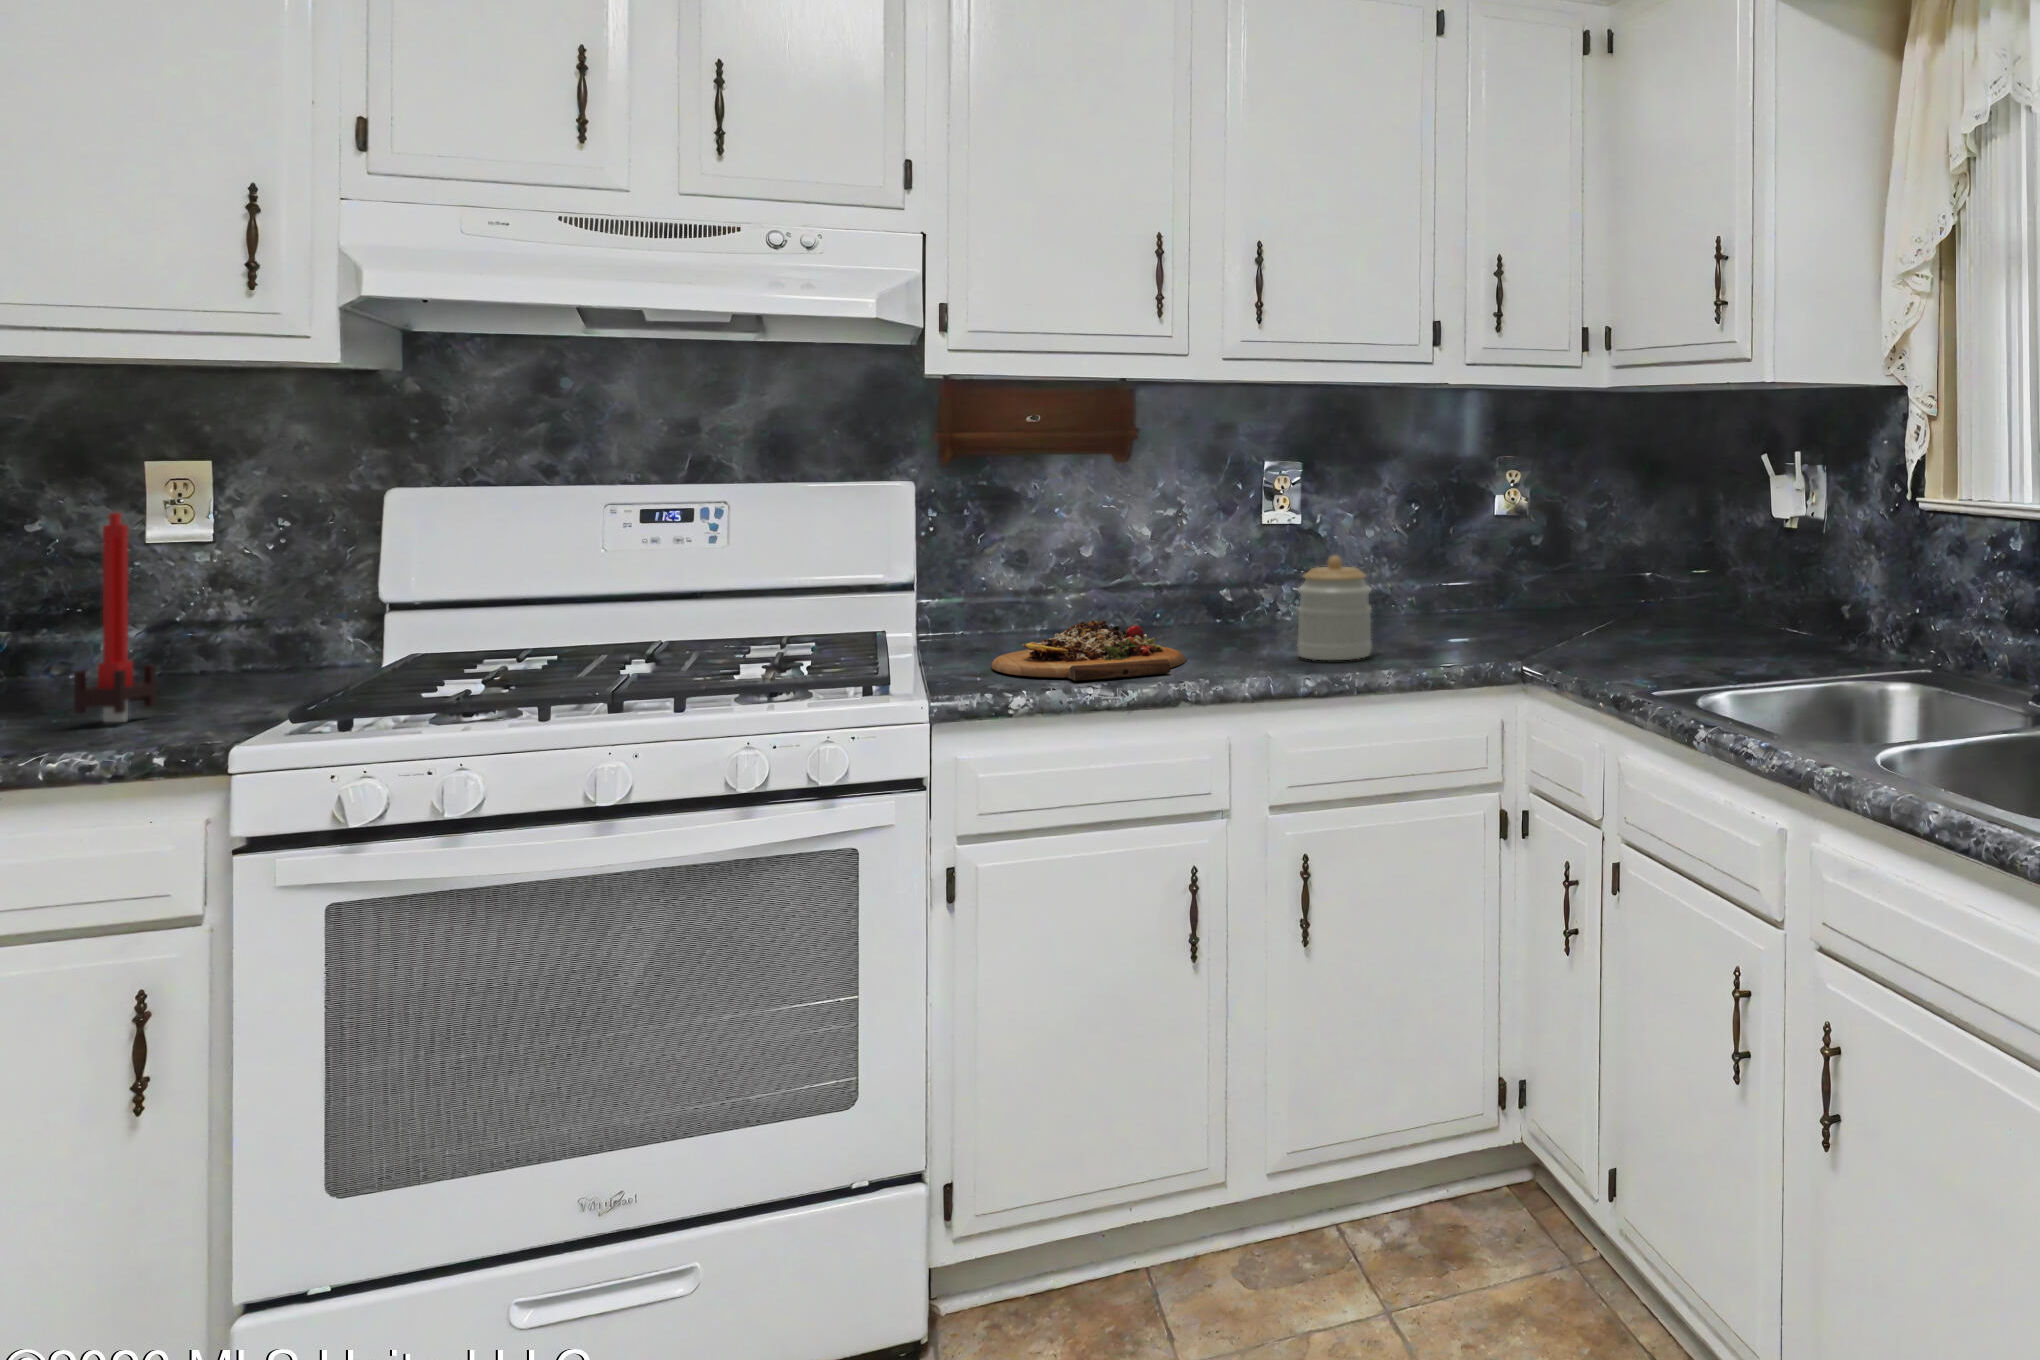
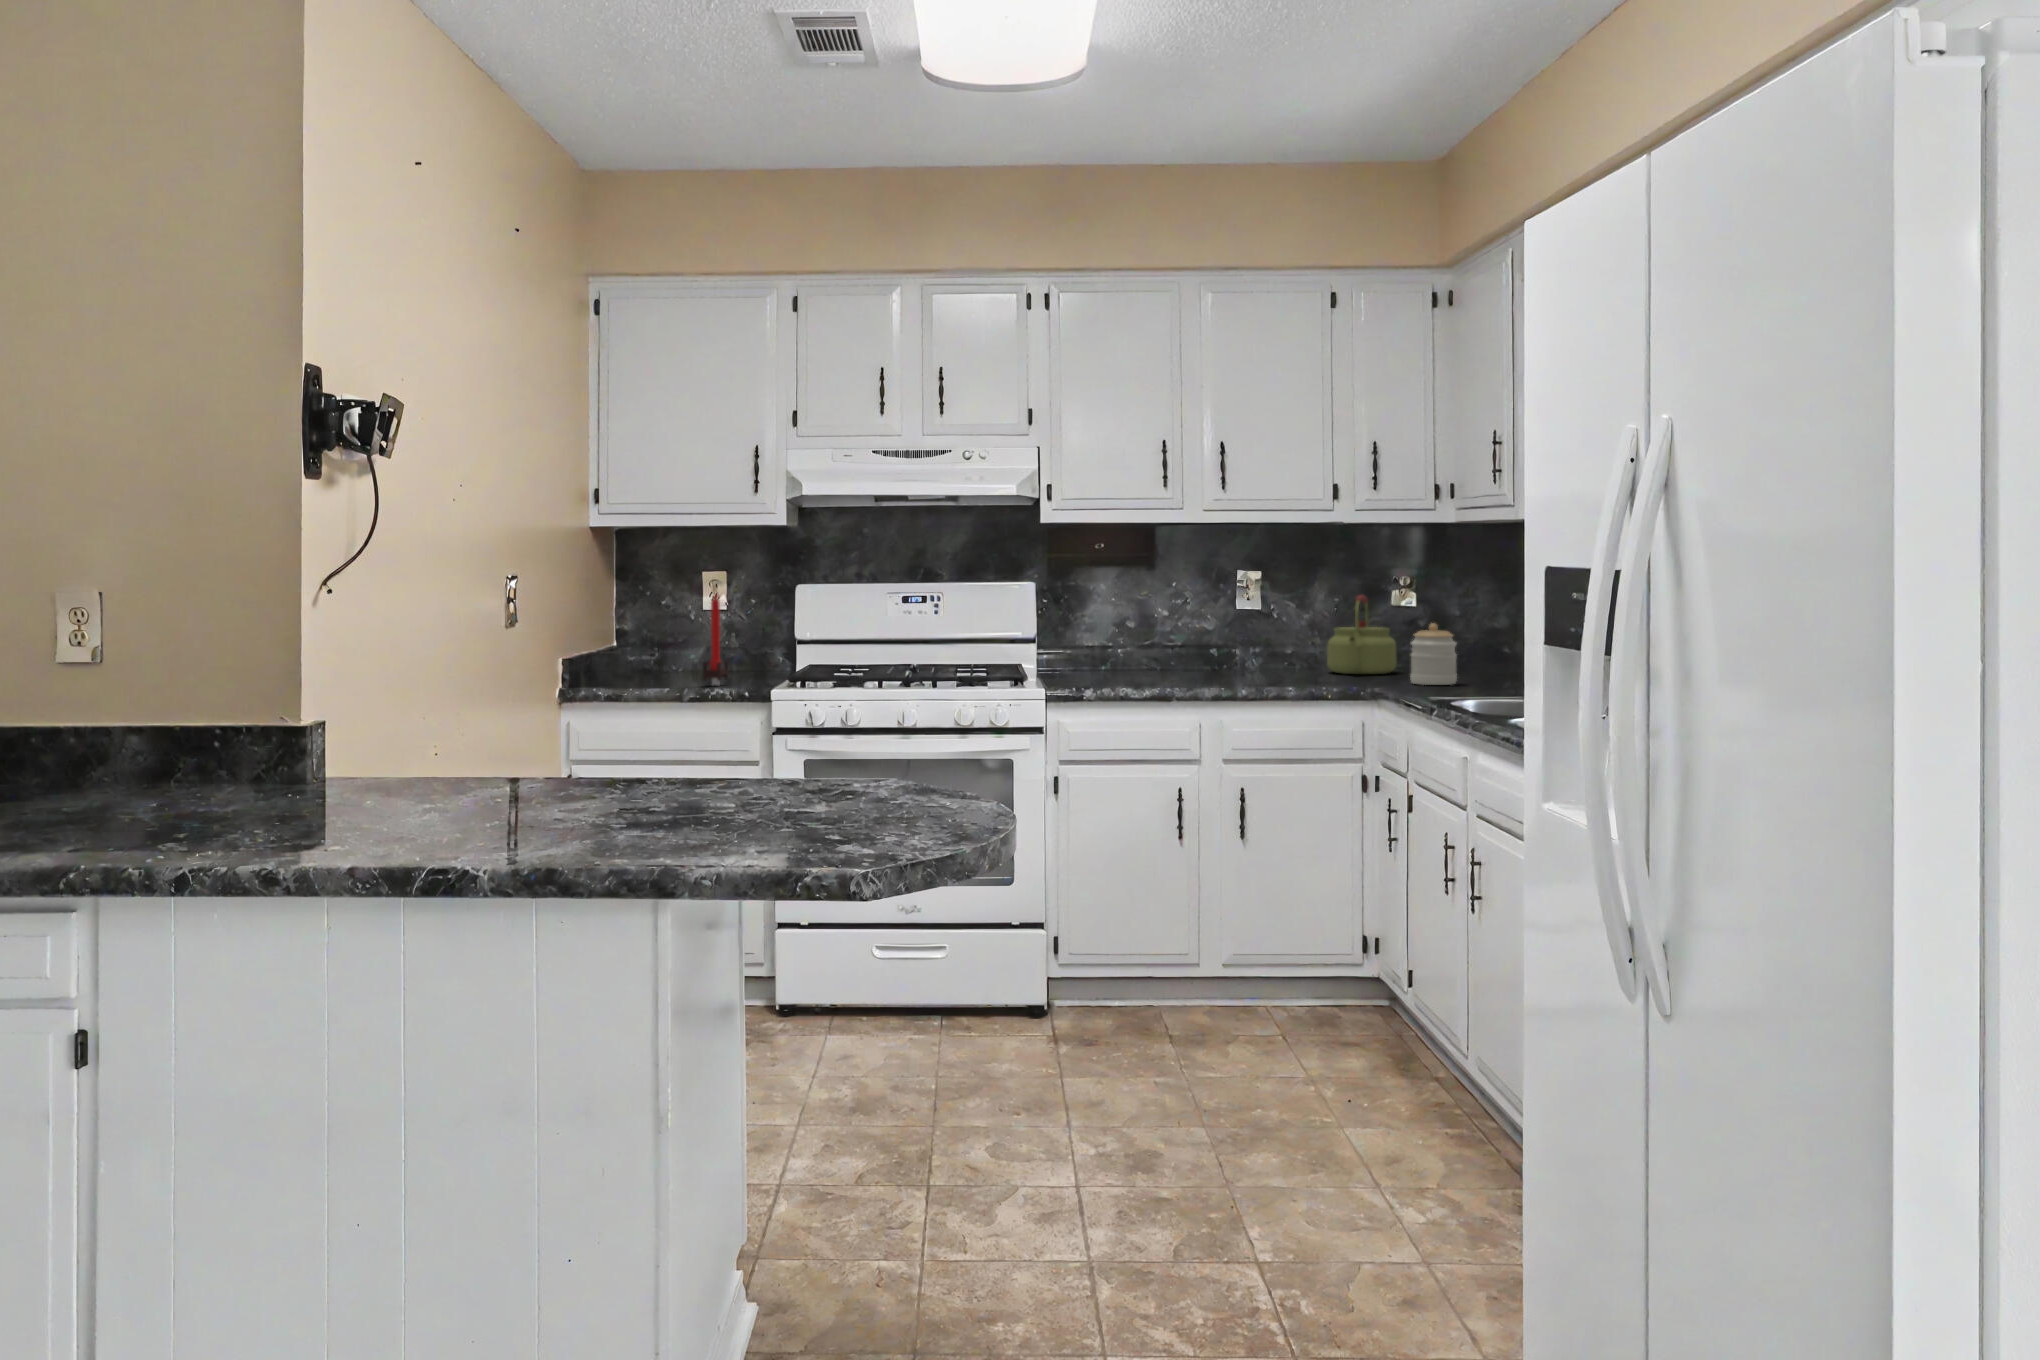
kettle: none [1414,502,1520,629] -> present [1327,595,1397,674]
jar: present [1297,556,1371,660] -> present [1410,623,1457,685]
cutting board: present [991,620,1186,681] -> none [1076,658,1180,685]

